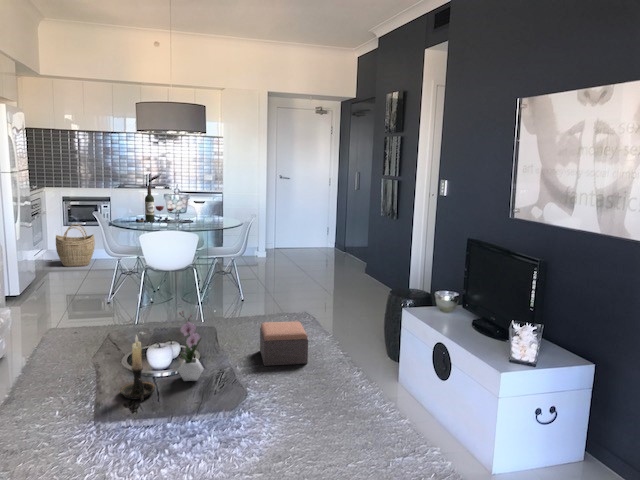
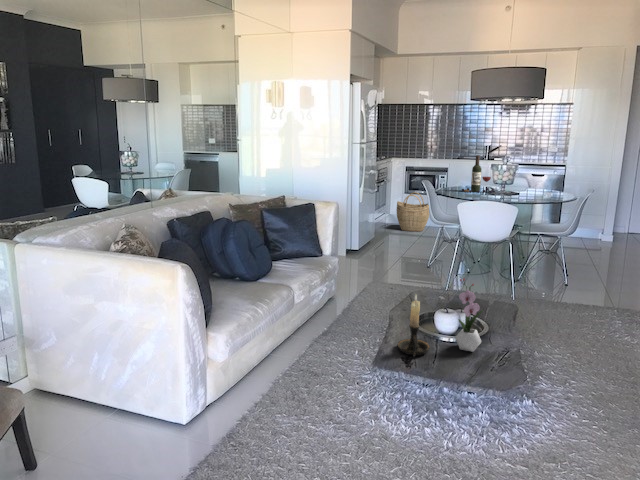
footstool: present [260,321,308,366] -> none [568,311,629,368]

